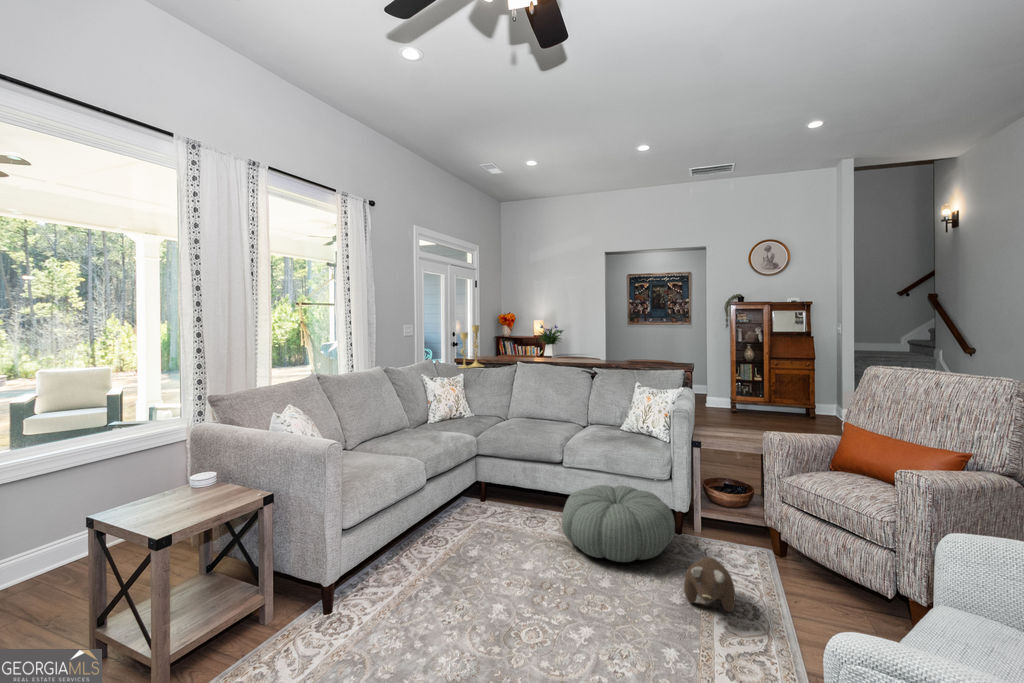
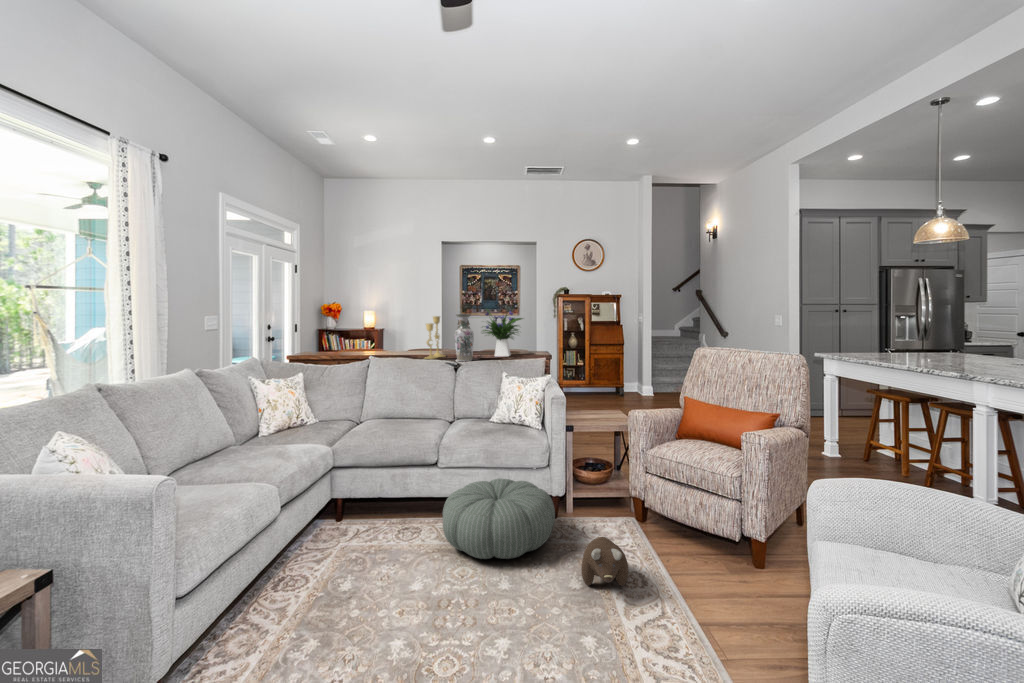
vase: none [599,323,618,369] -> present [454,314,474,361]
candlestick: present [458,325,484,368] -> present [426,316,445,359]
flower arrangement: present [538,325,563,356] -> present [483,310,523,356]

